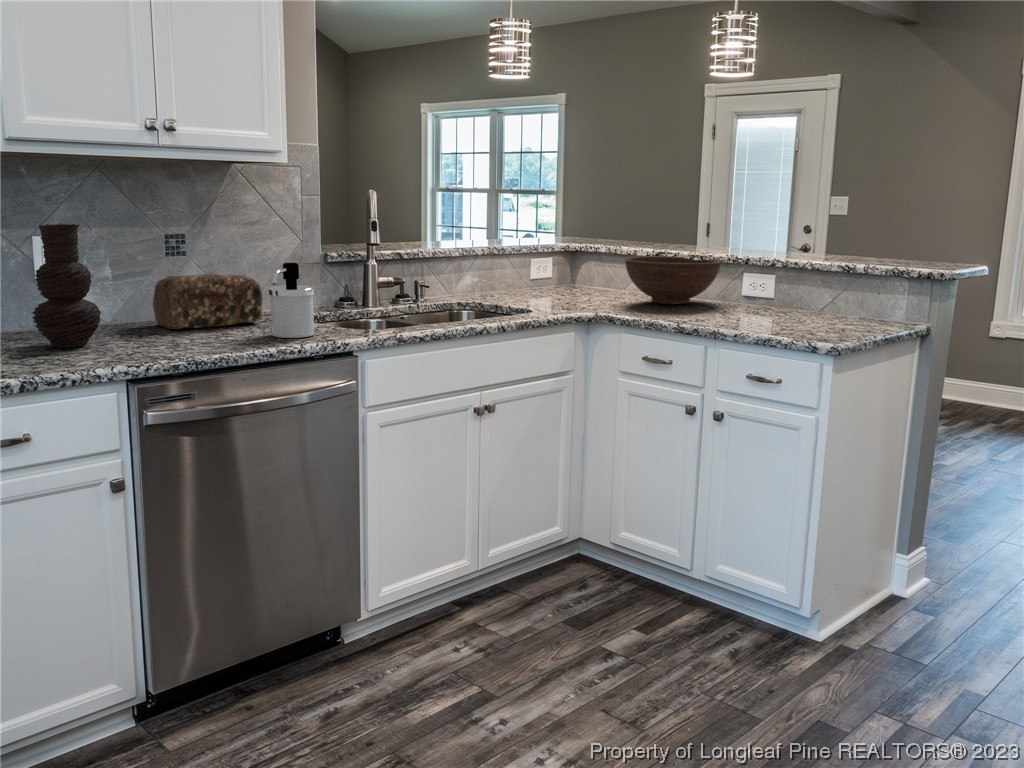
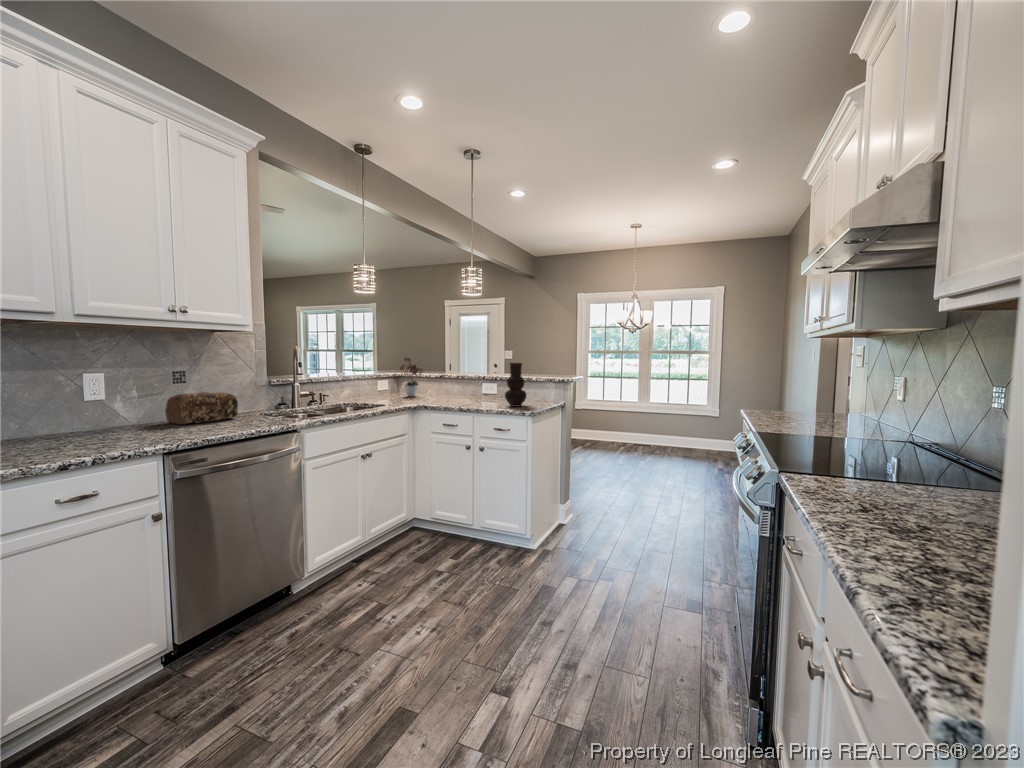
flower arrangement: none [571,207,625,293] -> present [400,357,423,396]
vase: present [32,224,101,348] -> present [505,363,527,406]
fruit bowl: present [625,256,720,304] -> none [428,377,472,399]
soap dispenser: present [269,263,314,338] -> none [247,384,274,425]

